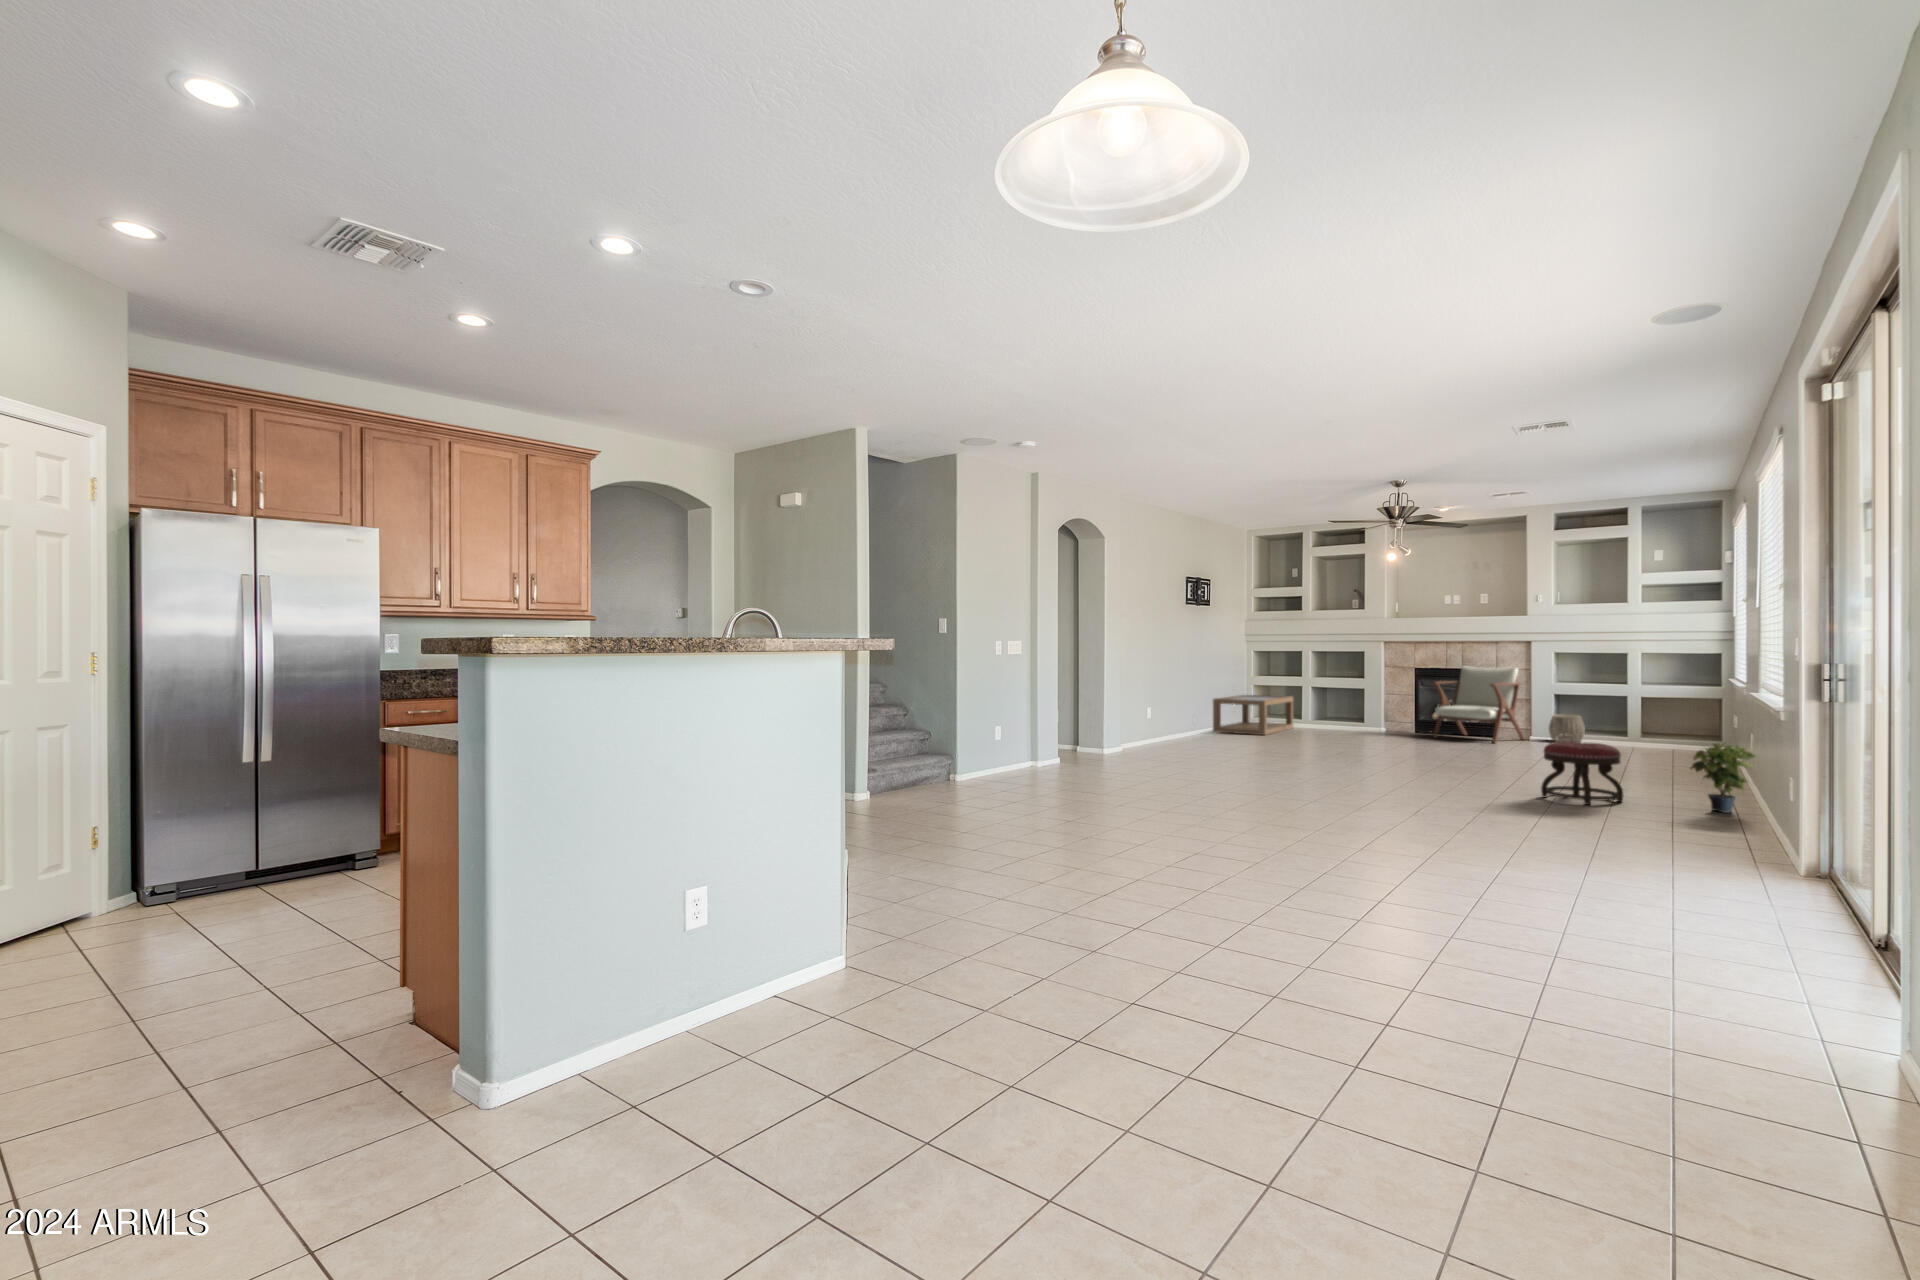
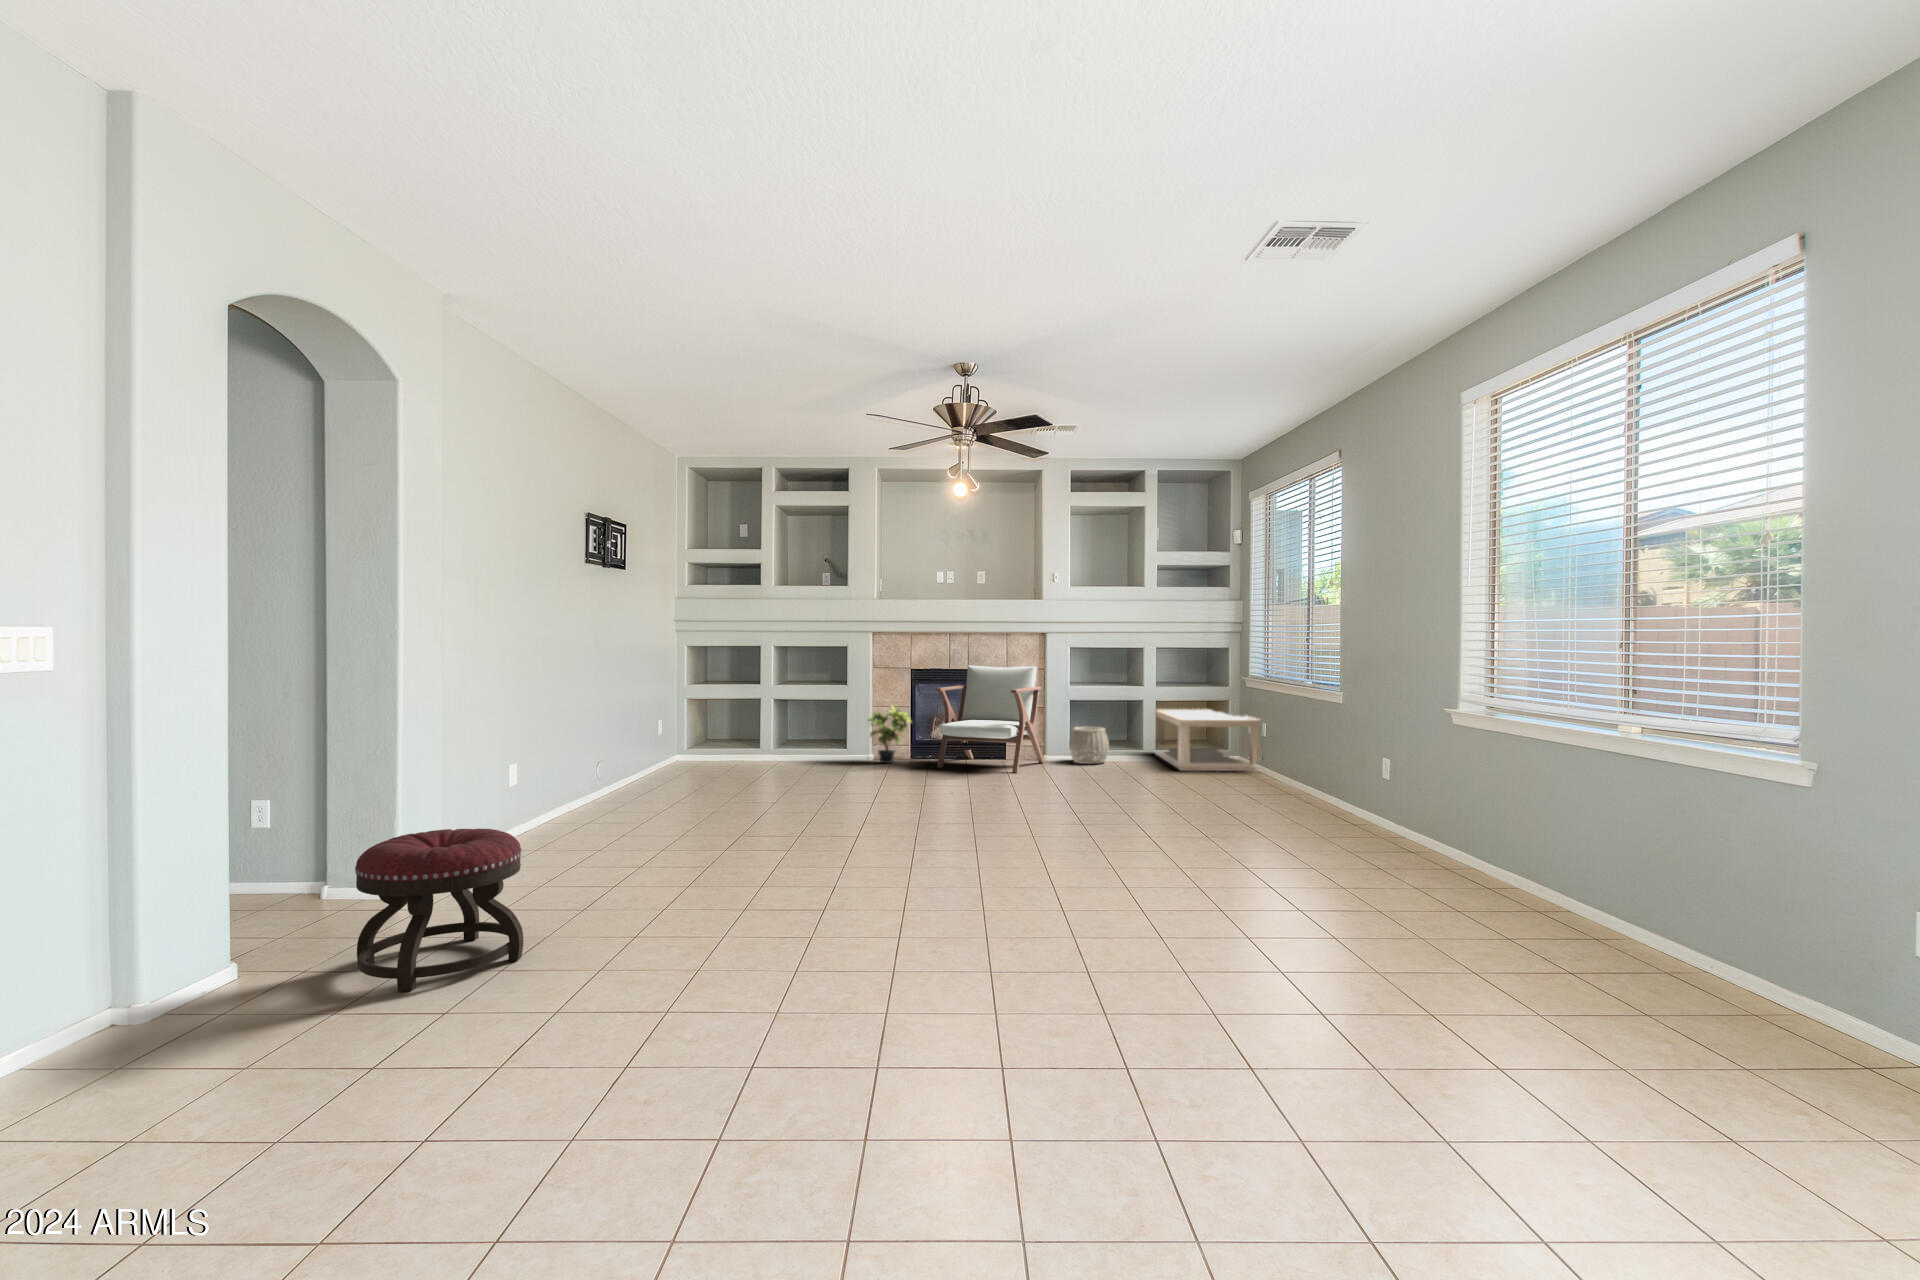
coffee table: present [1213,695,1293,735] -> present [1155,709,1260,771]
potted plant: present [1691,741,1755,813] -> present [868,706,911,763]
ottoman: present [1541,742,1623,805] -> present [355,829,524,992]

